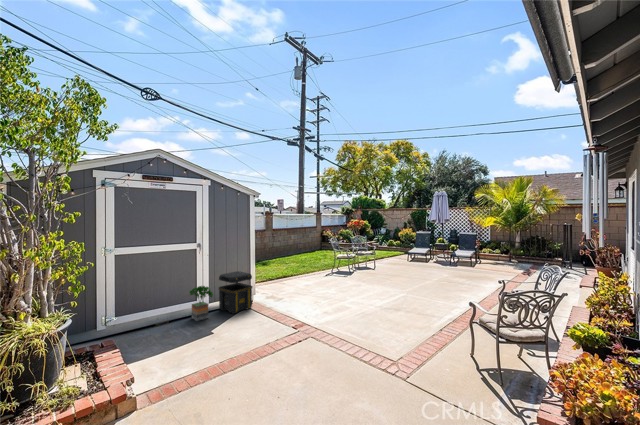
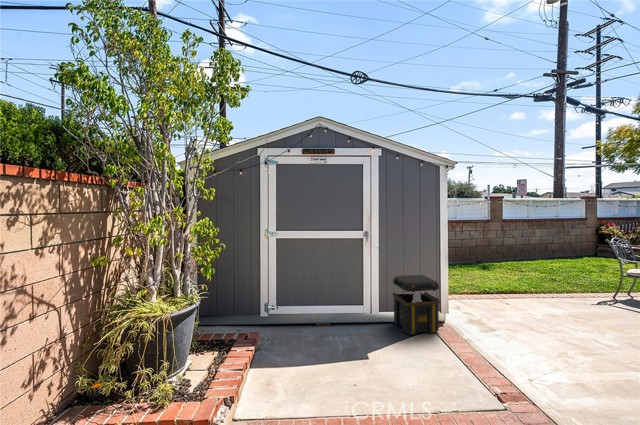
potted tree: present [189,286,213,321] -> none [351,287,381,333]

